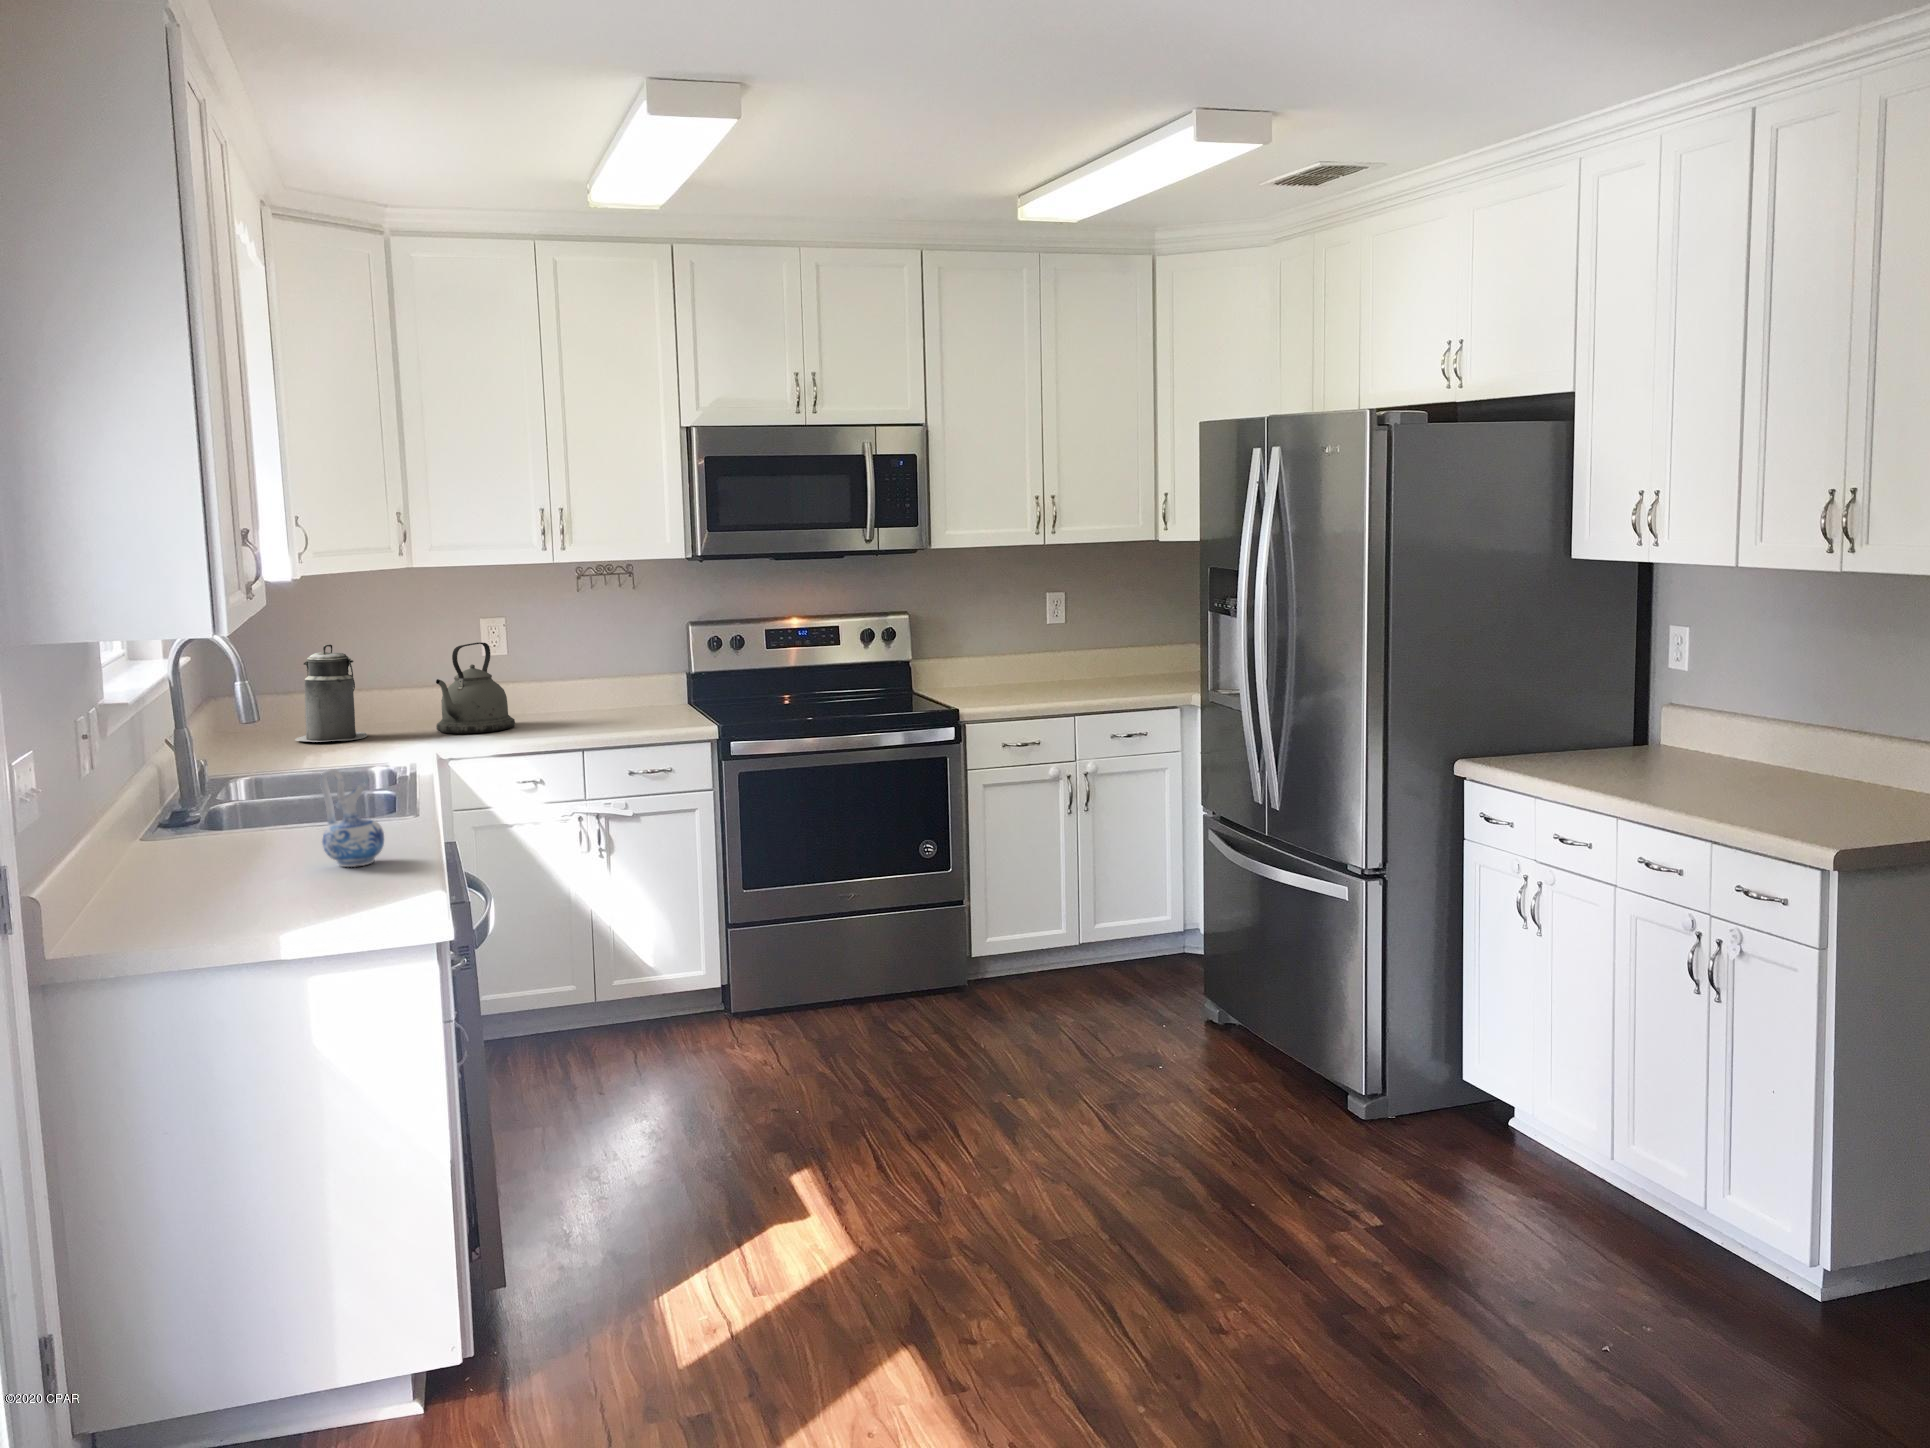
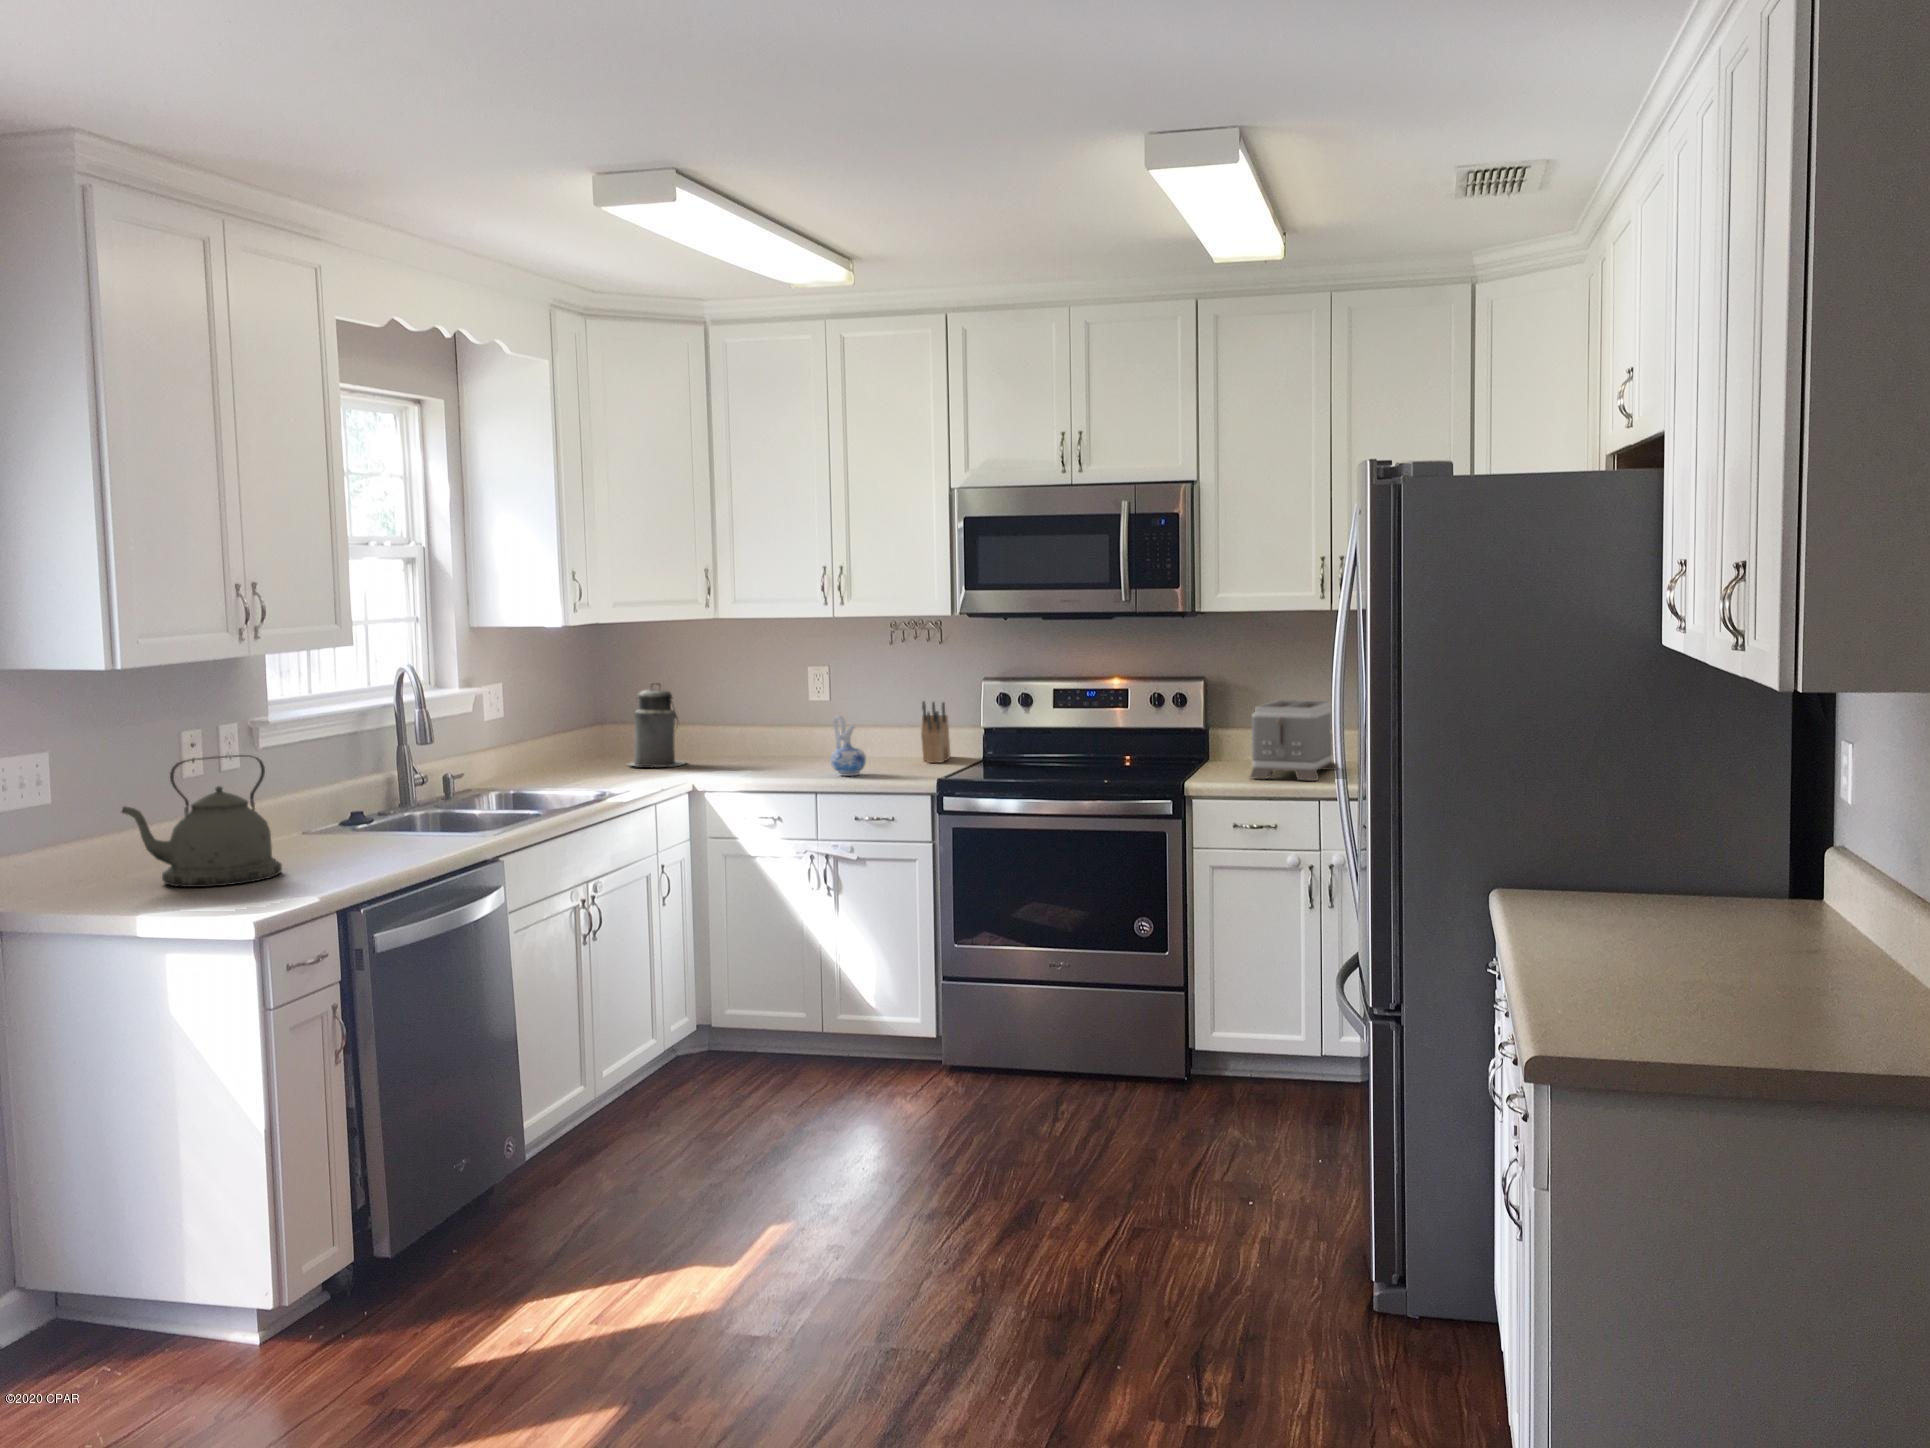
toaster: none [985,627,1058,701] -> present [1250,700,1339,781]
kettle: present [436,642,515,733] -> present [122,755,282,887]
knife block: none [623,648,670,712] -> present [921,701,951,763]
ceramic pitcher: present [320,769,384,867] -> present [831,716,866,776]

